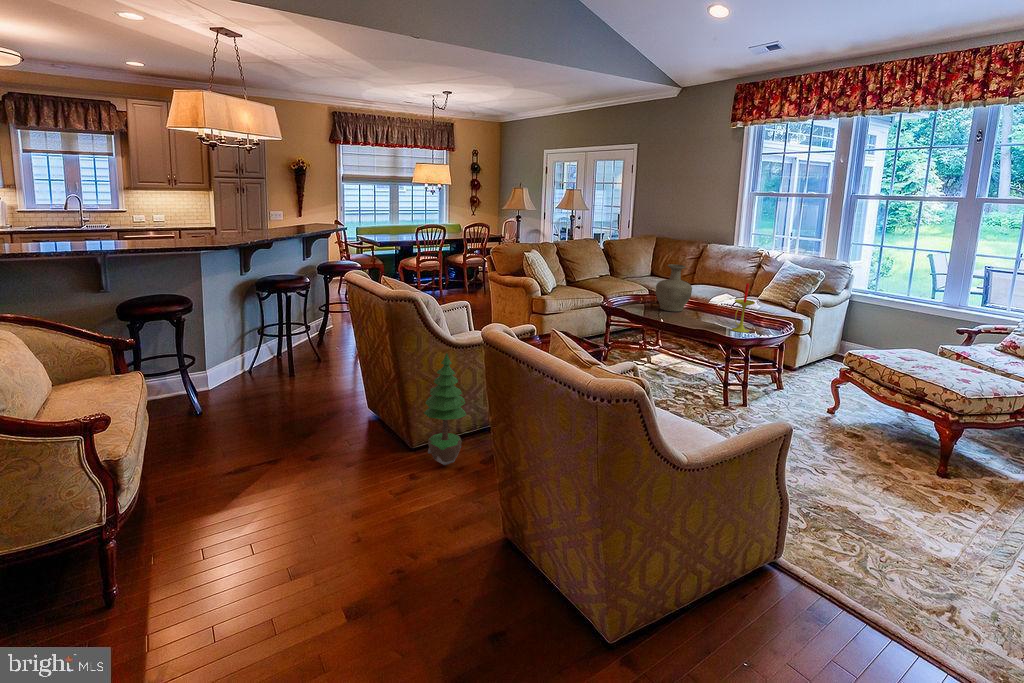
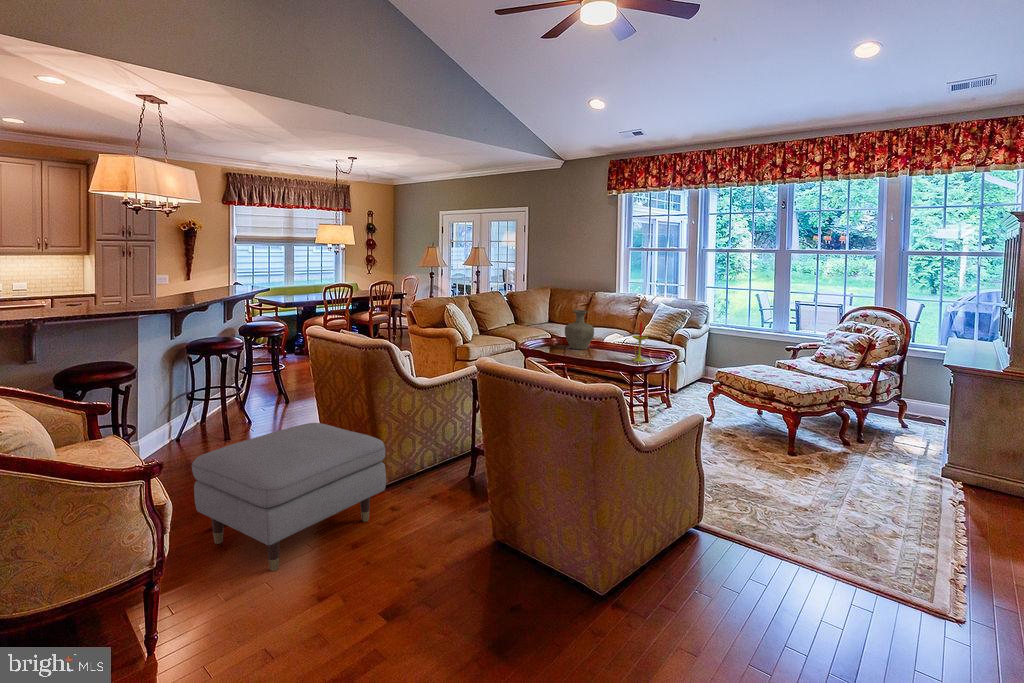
potted tree: present [424,354,466,465] -> none [406,392,443,491]
ottoman: none [167,377,386,547] -> present [192,423,386,571]

